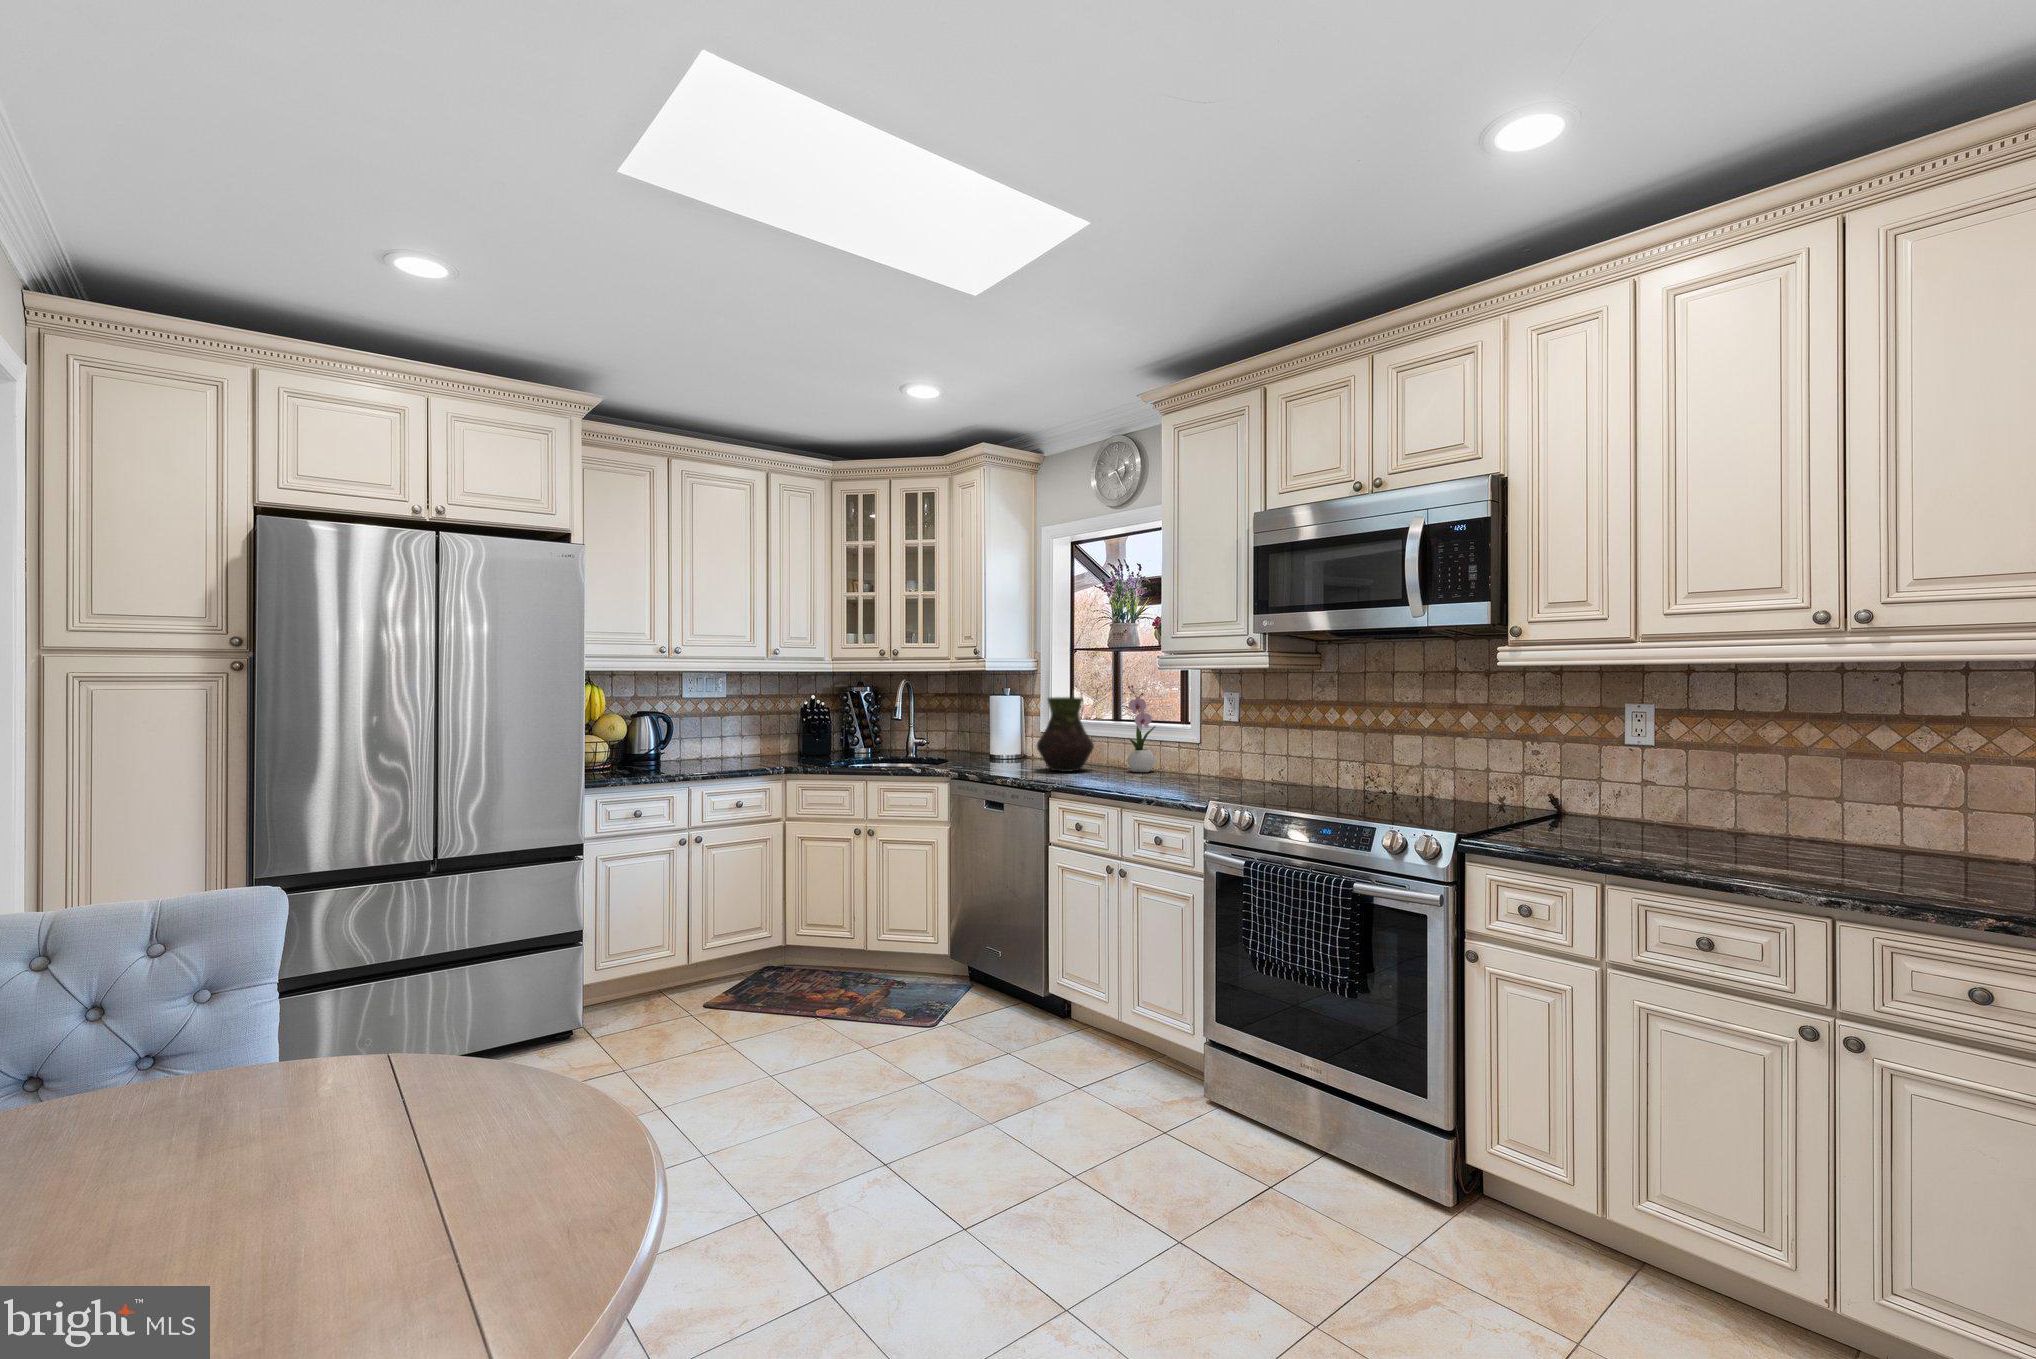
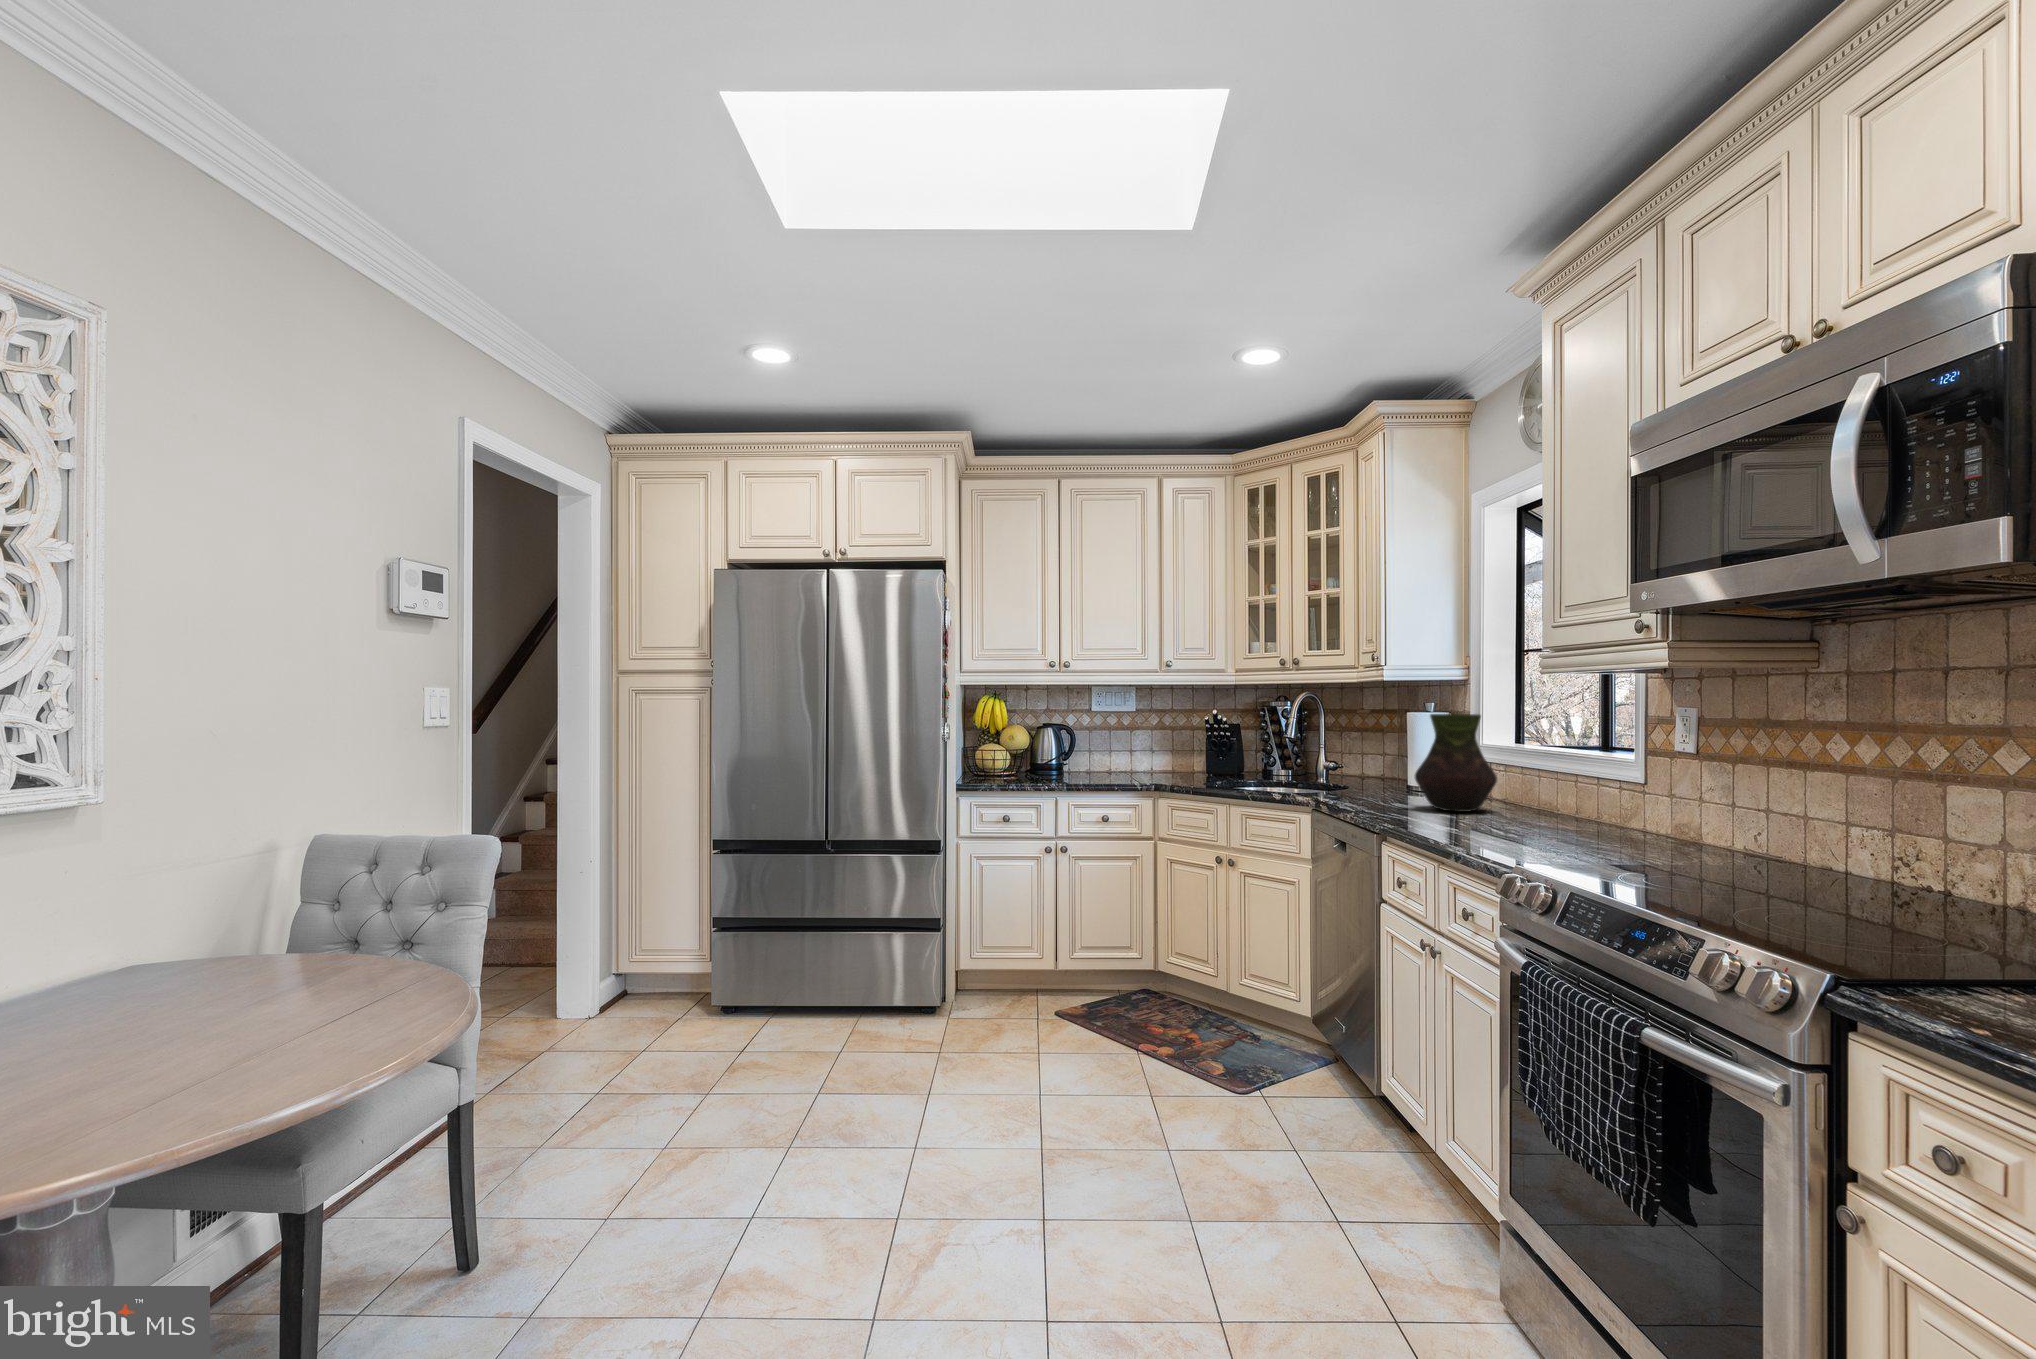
flower arrangement: present [1127,685,1156,772] -> none [1536,698,1592,821]

